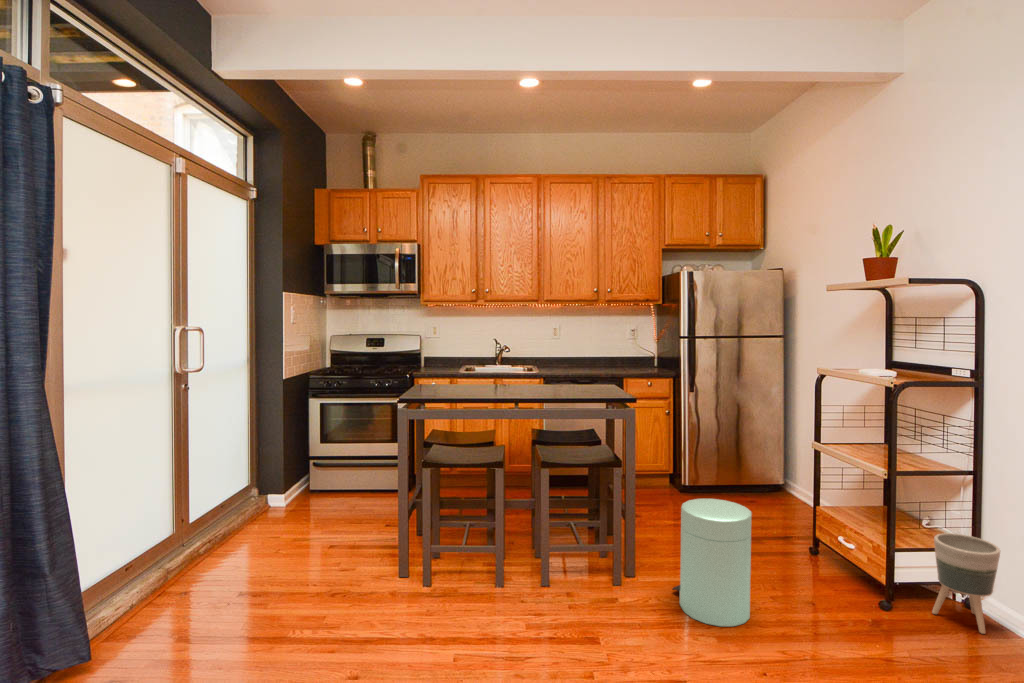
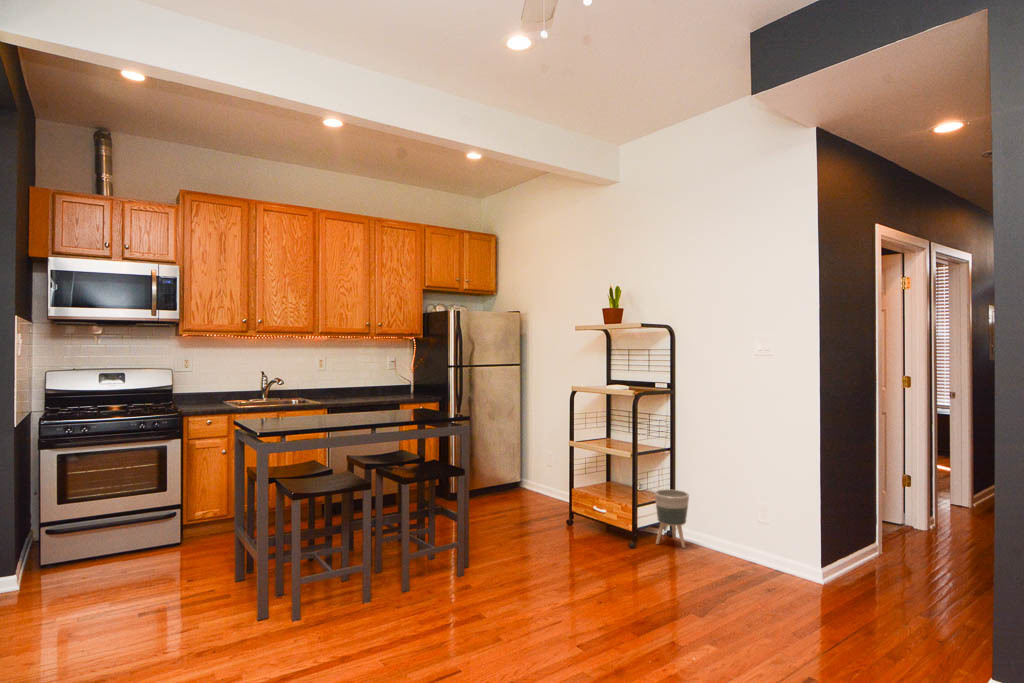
trash can: present [672,499,752,626] -> none [506,489,567,583]

